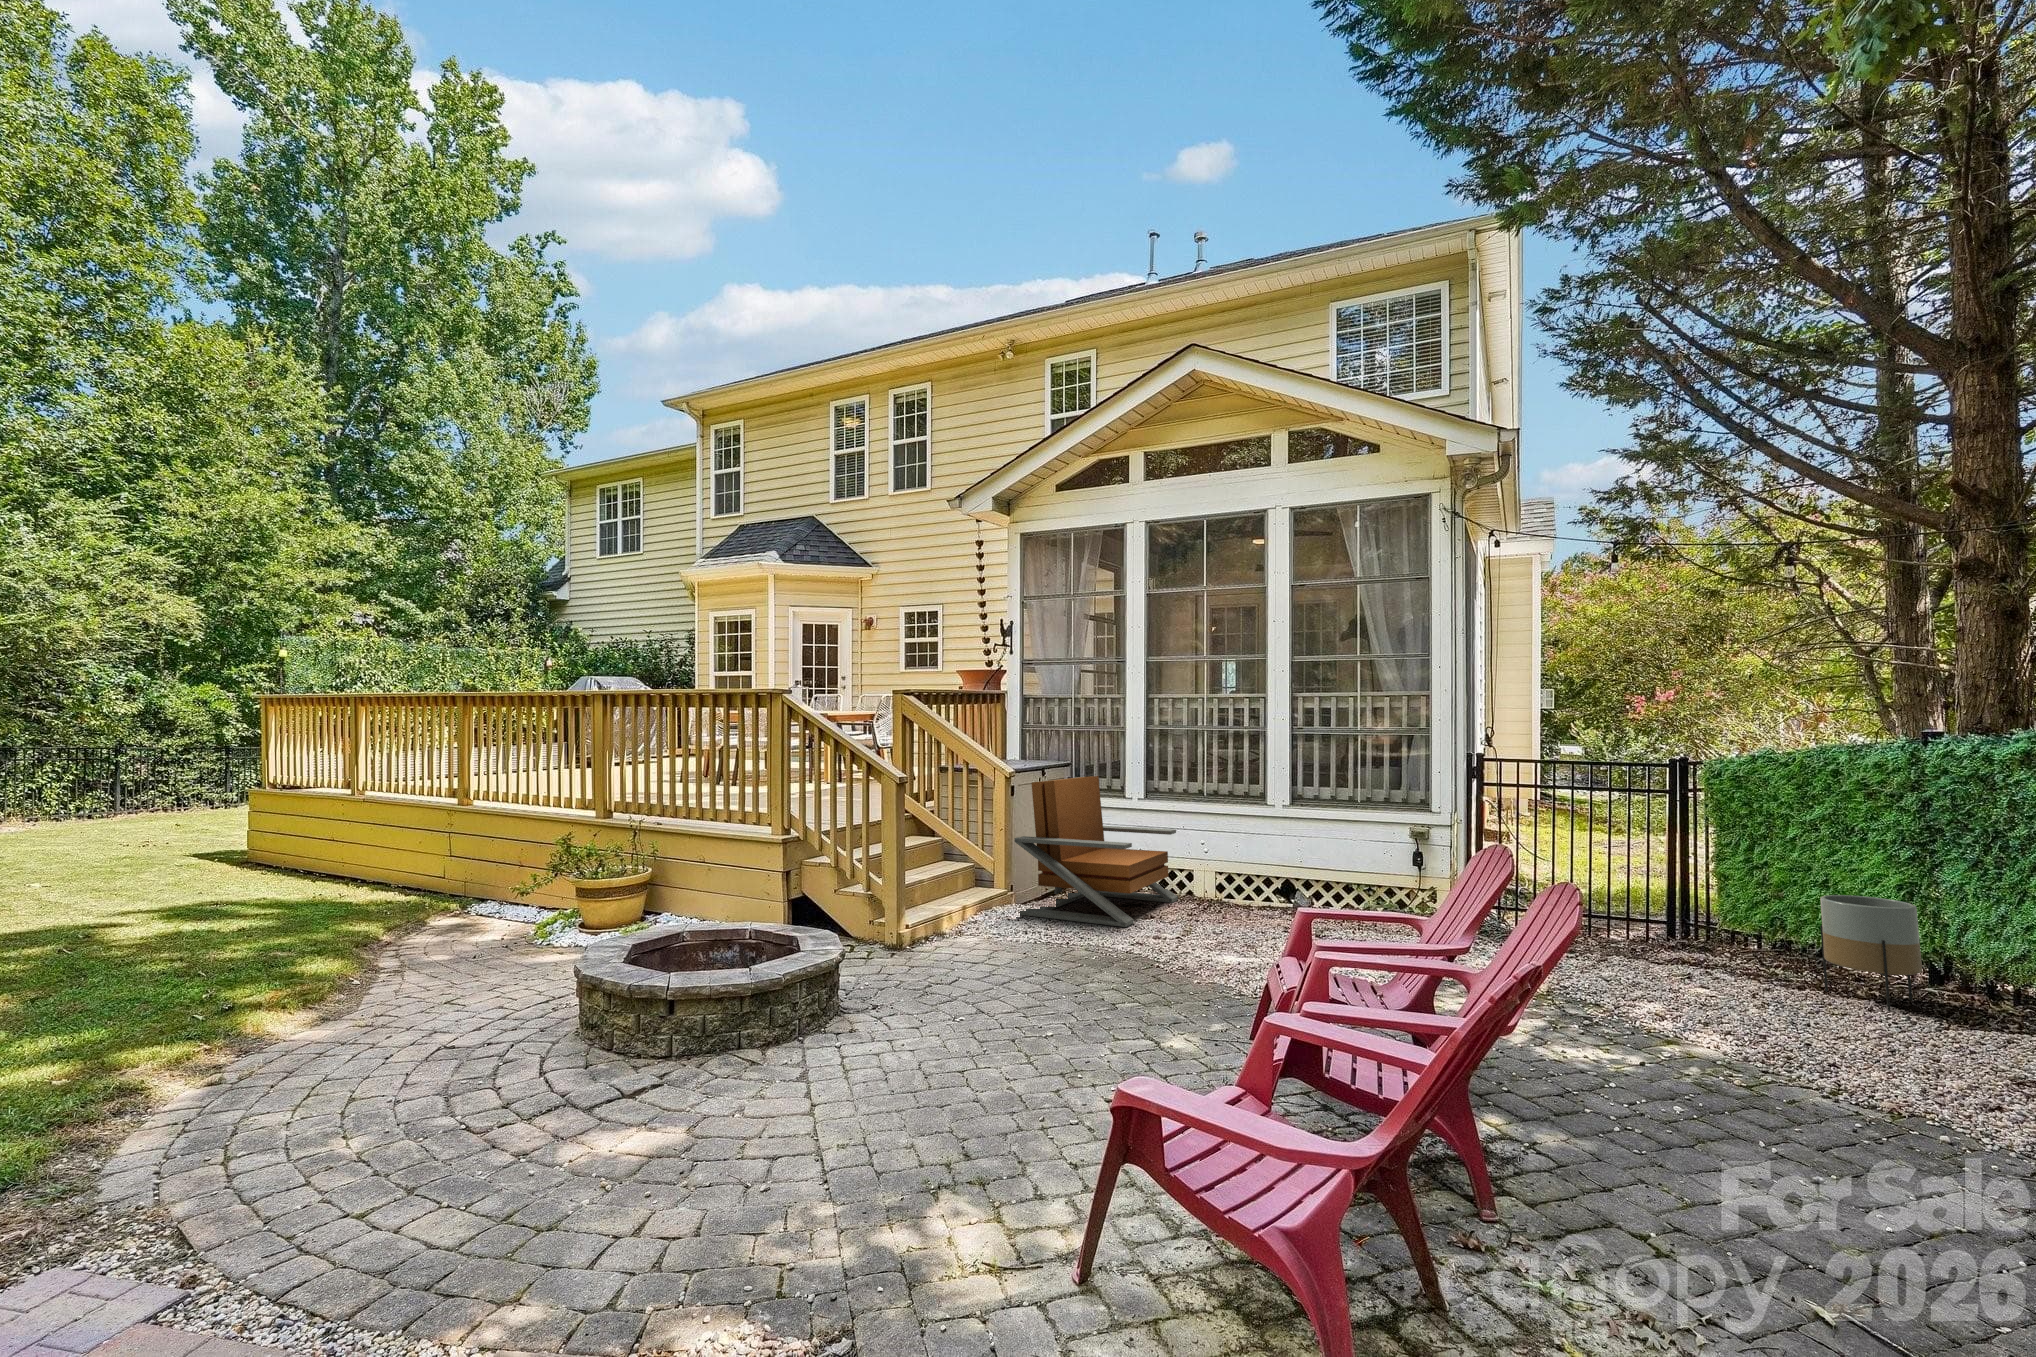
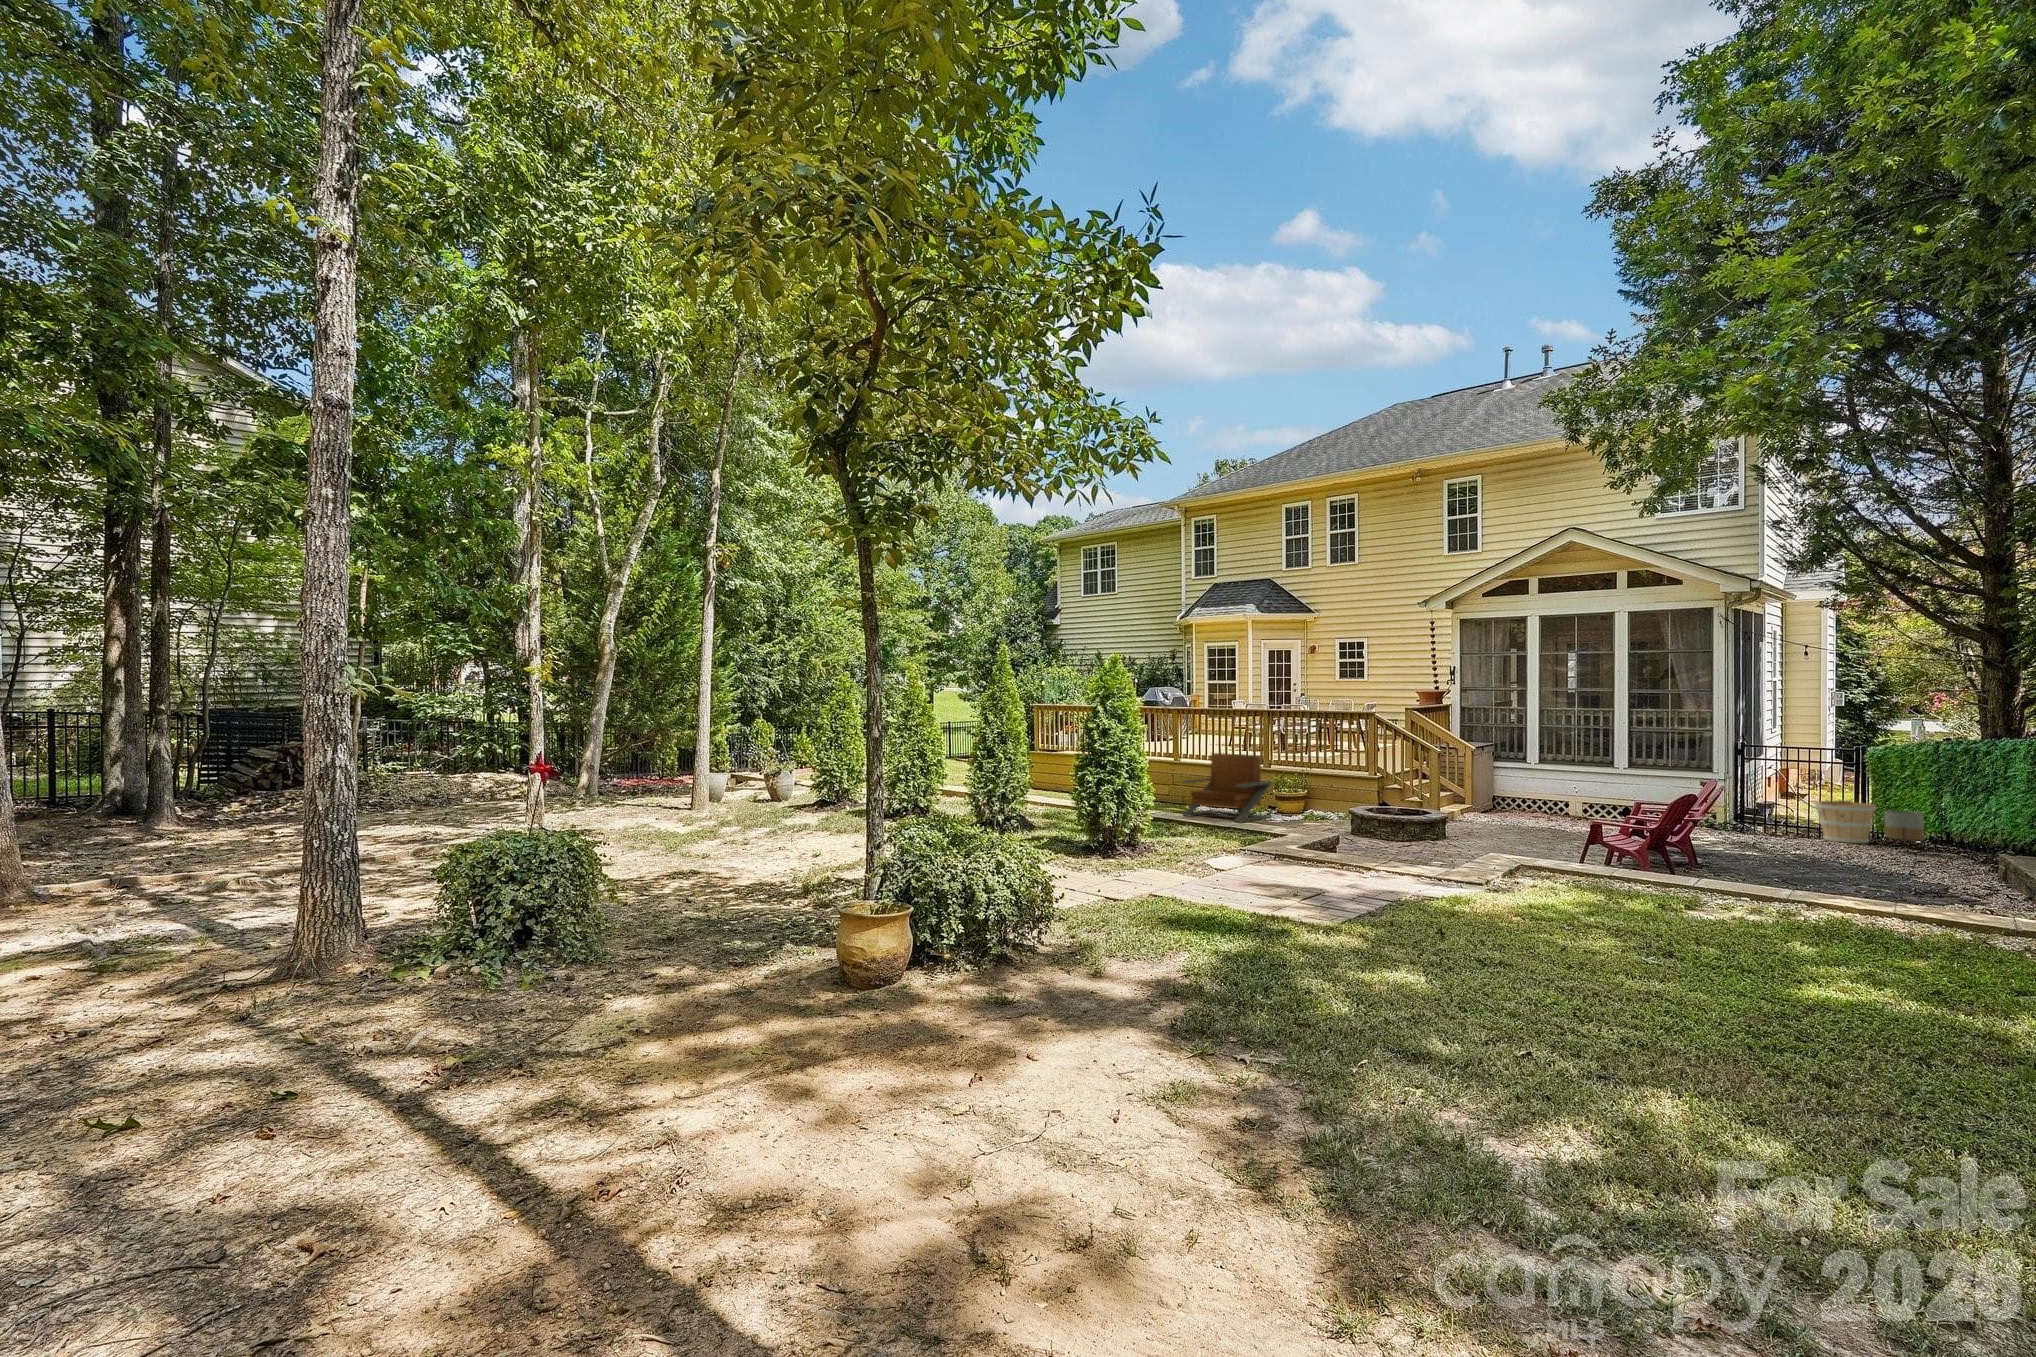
lounge chair: present [1015,776,1178,927] -> present [1183,753,1271,822]
wooden bucket: none [1638,862,1771,967] -> present [1814,800,1876,844]

